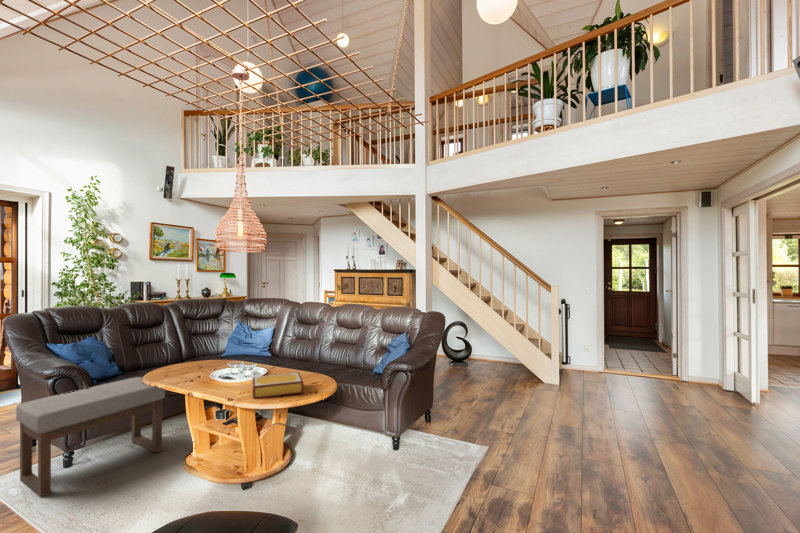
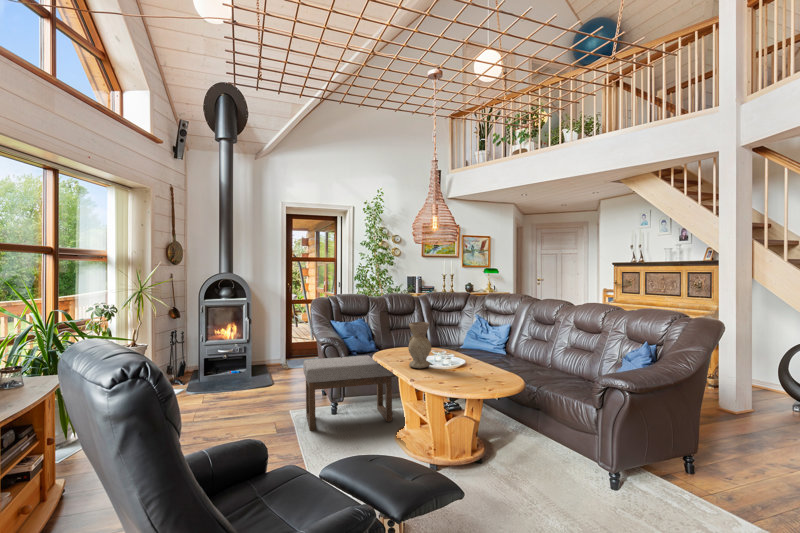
vase: none [199,335,229,386] -> present [408,322,432,368]
book: present [253,372,303,399] -> none [436,365,491,389]

